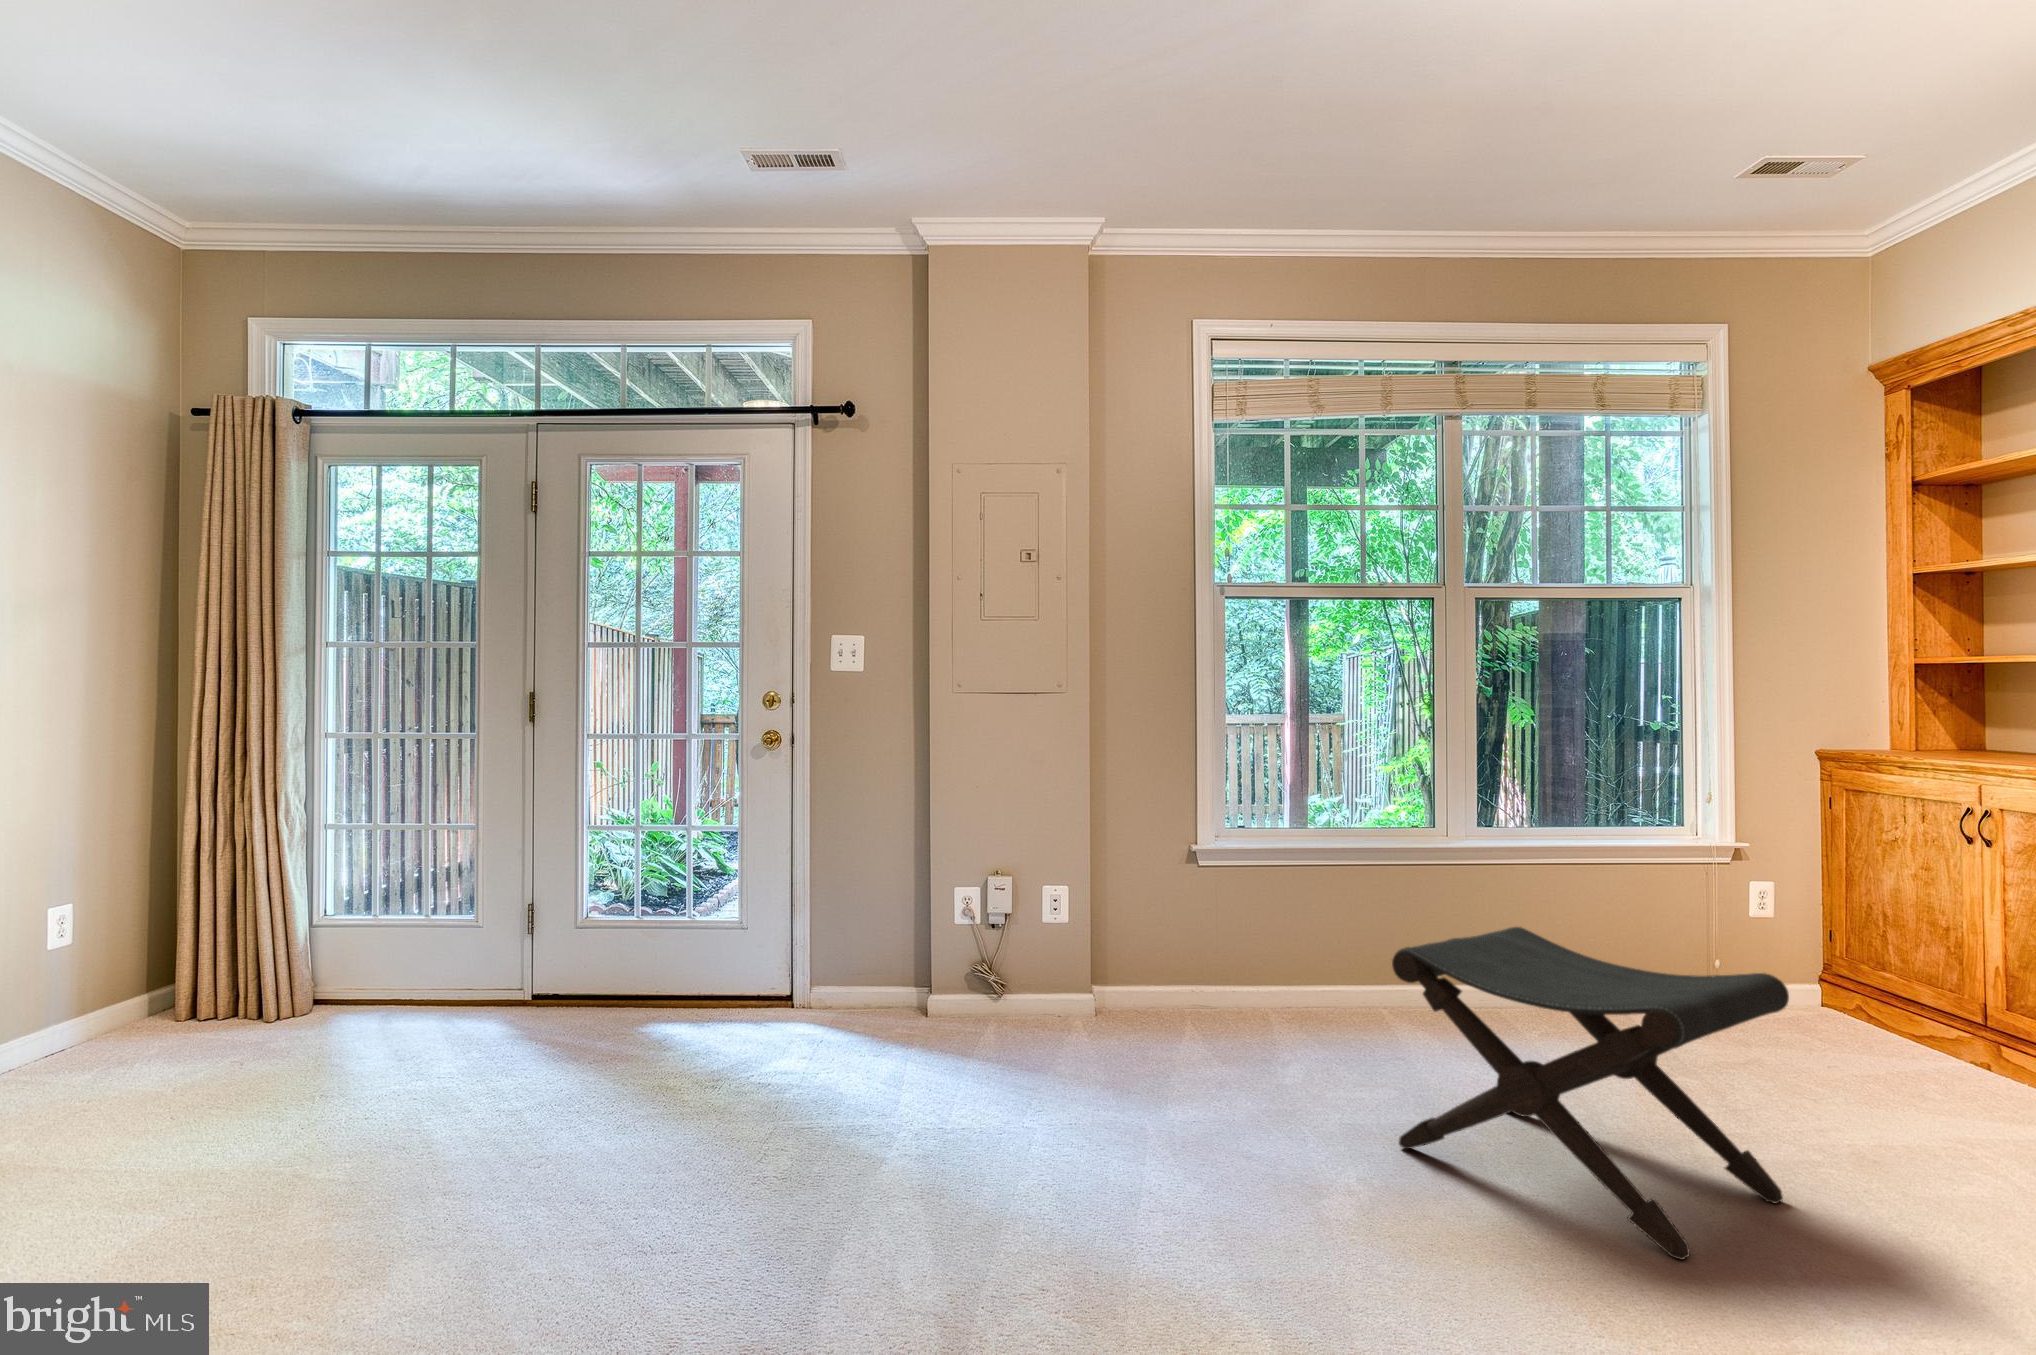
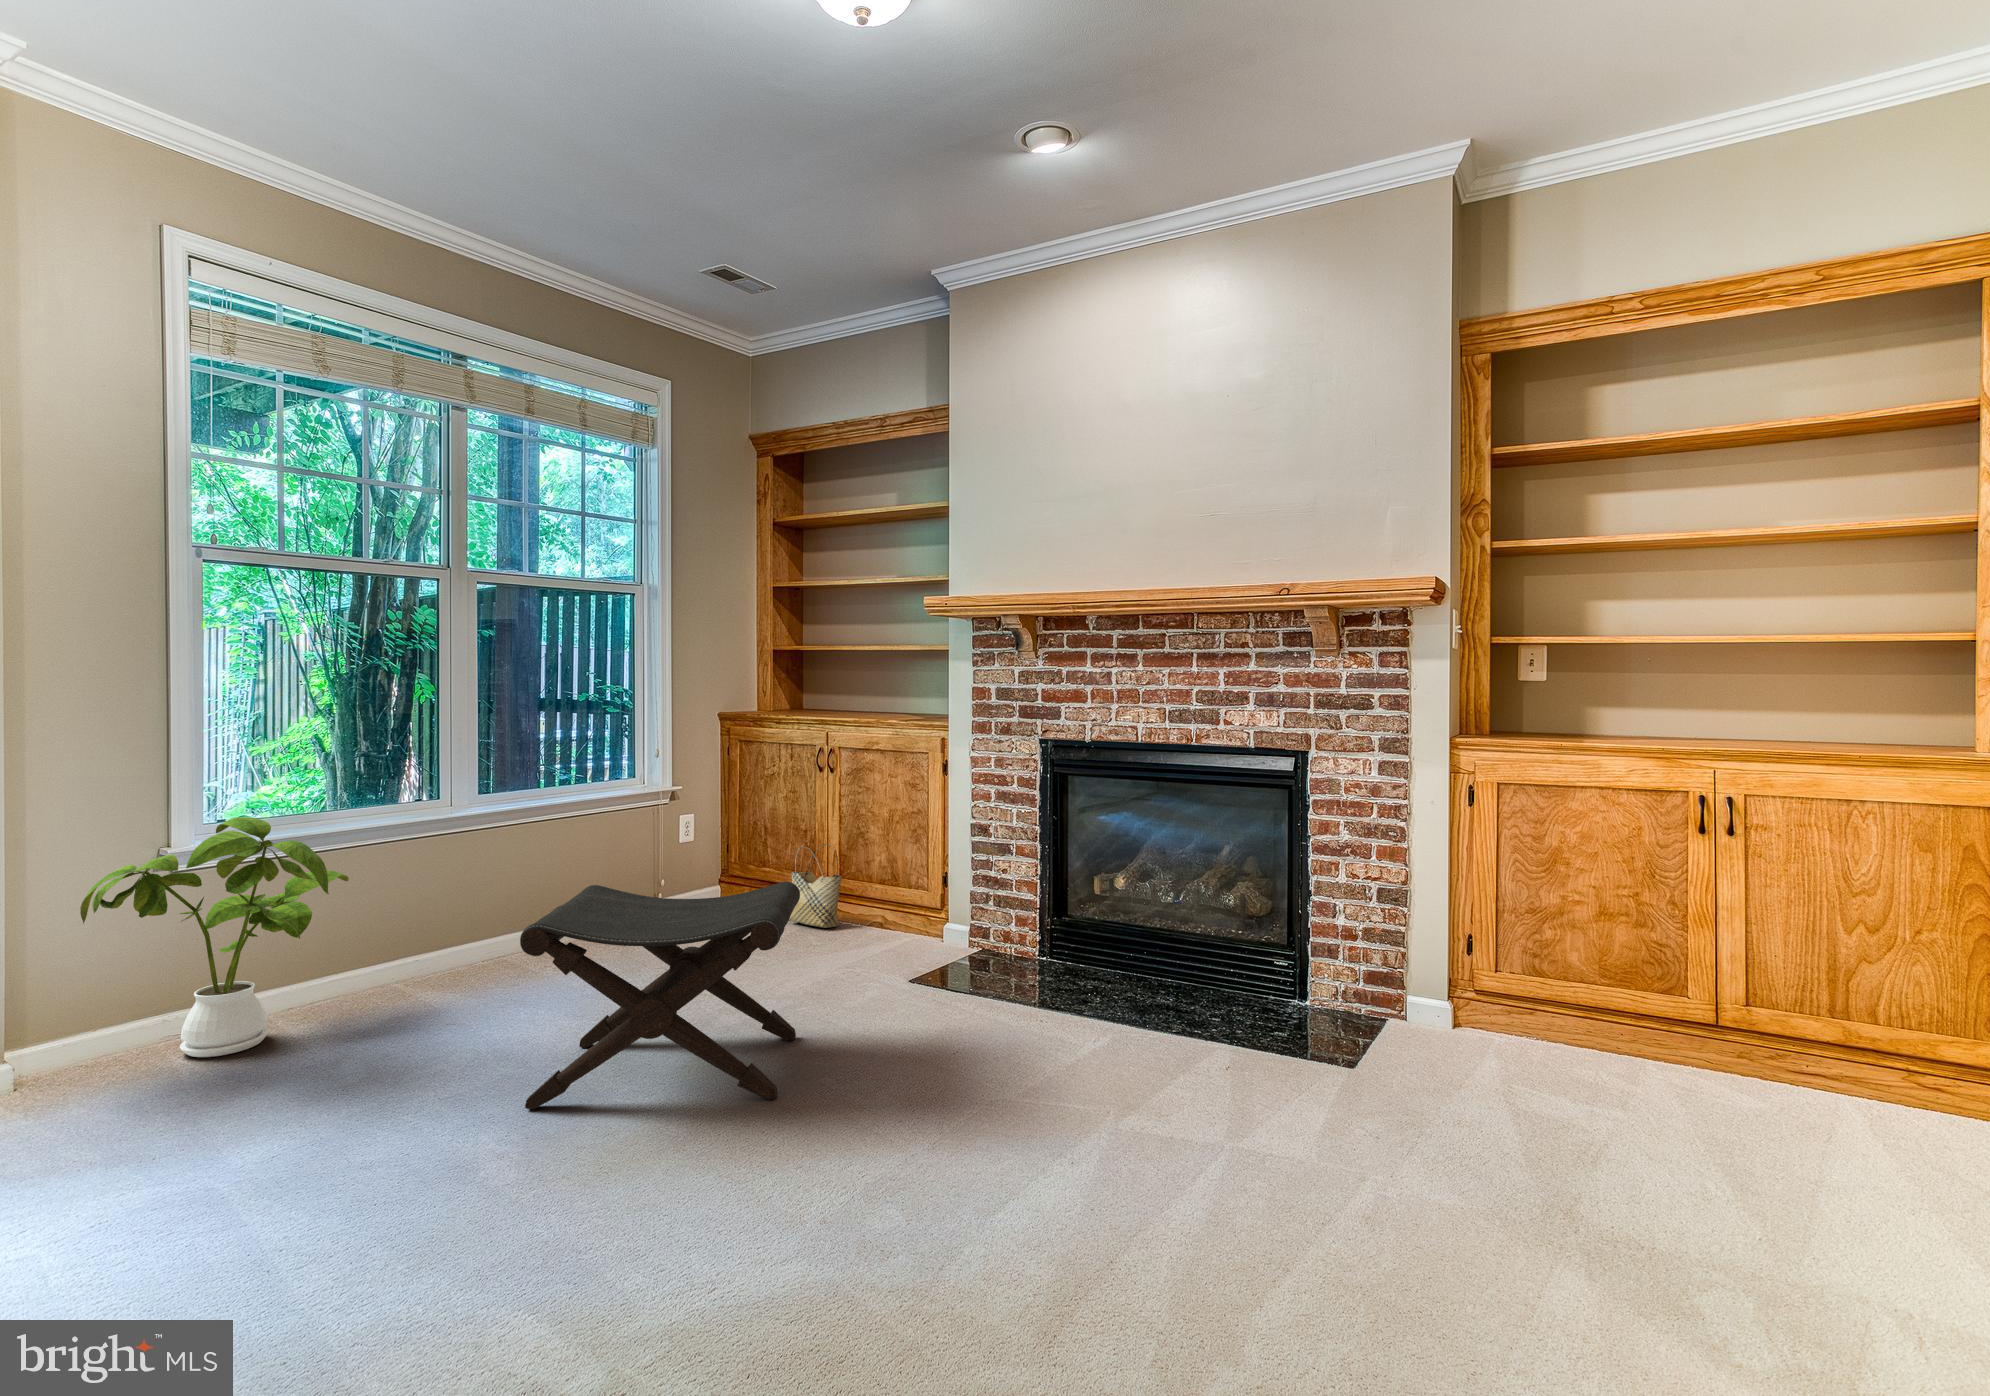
house plant: none [1148,810,1338,1014] -> present [80,817,349,1057]
woven basket: none [1903,949,2001,1085] -> present [789,844,842,928]

